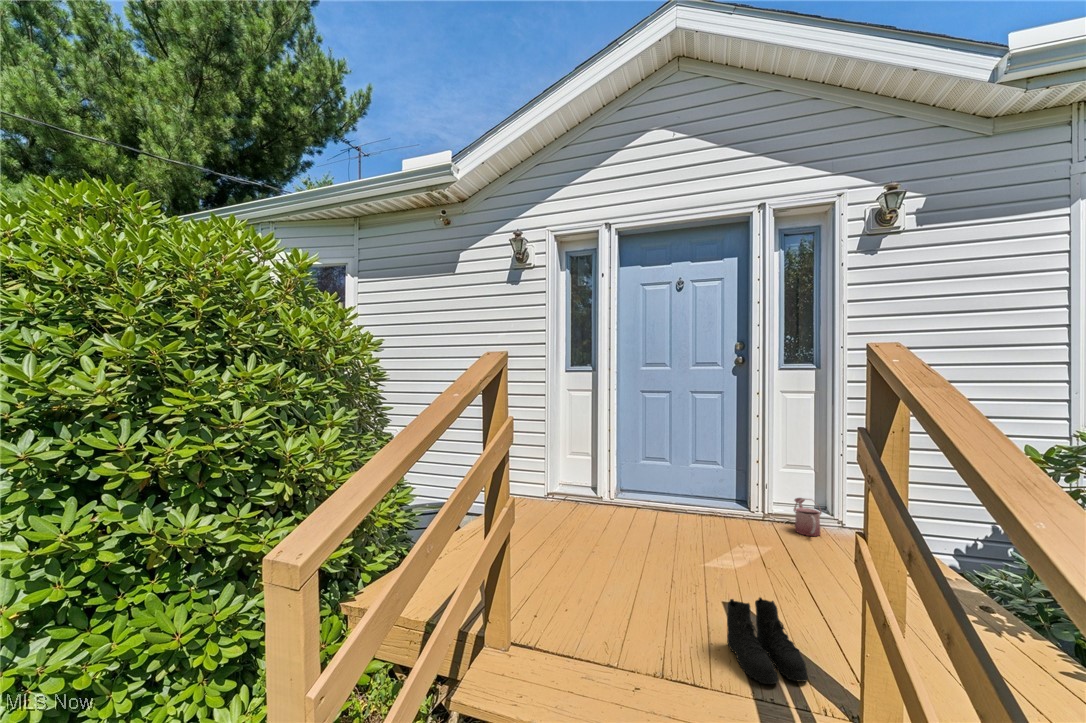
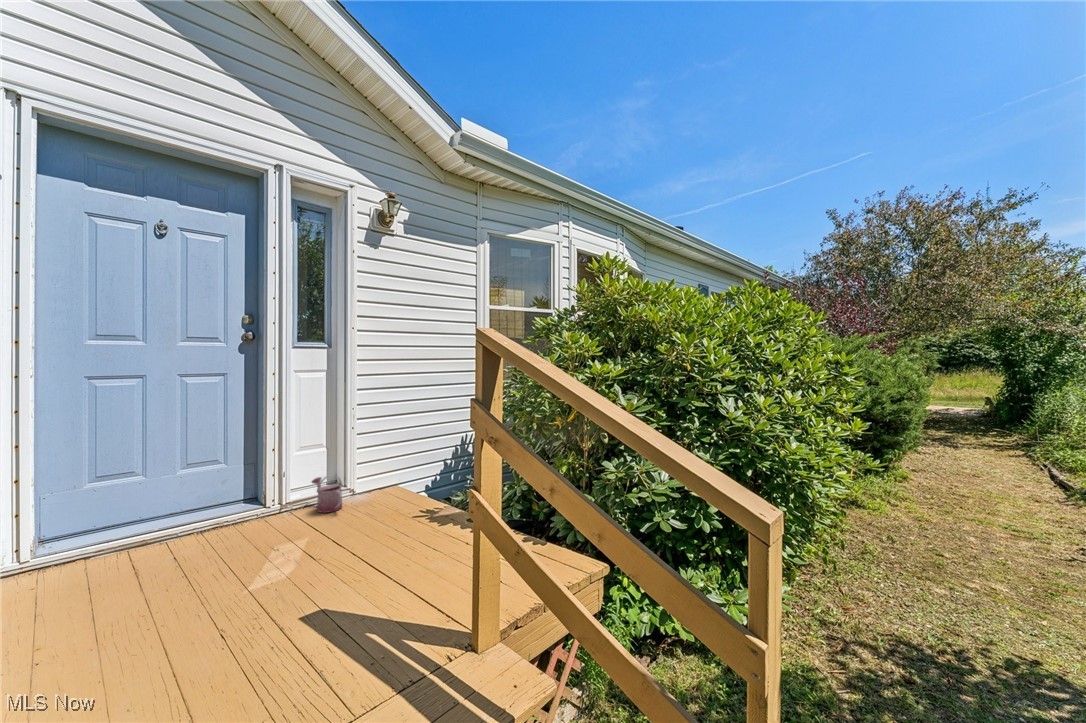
boots: present [727,598,808,684] -> none [331,581,424,677]

